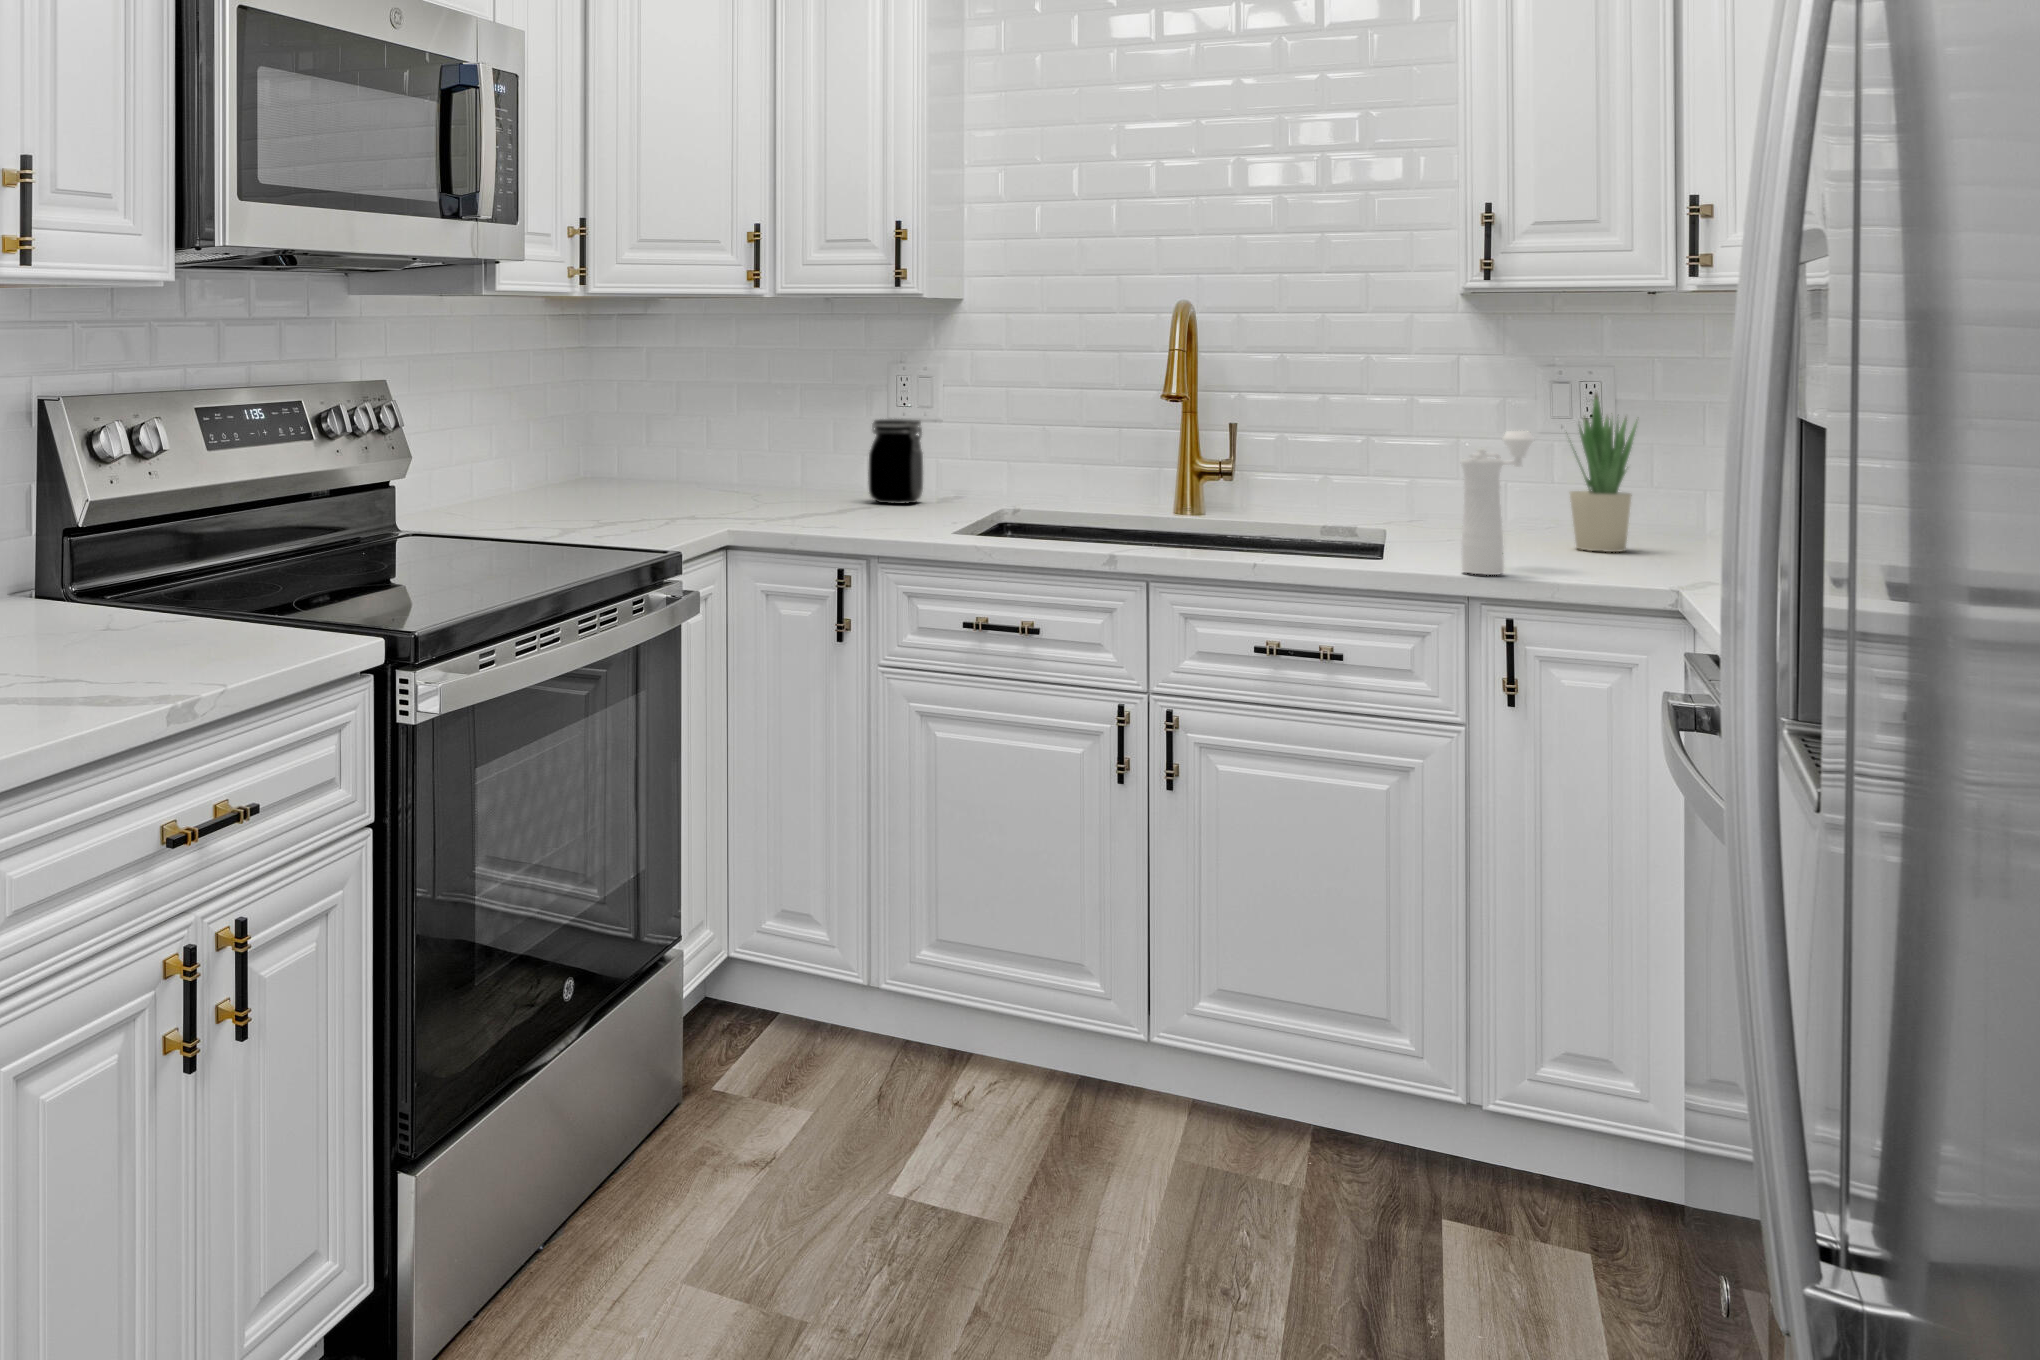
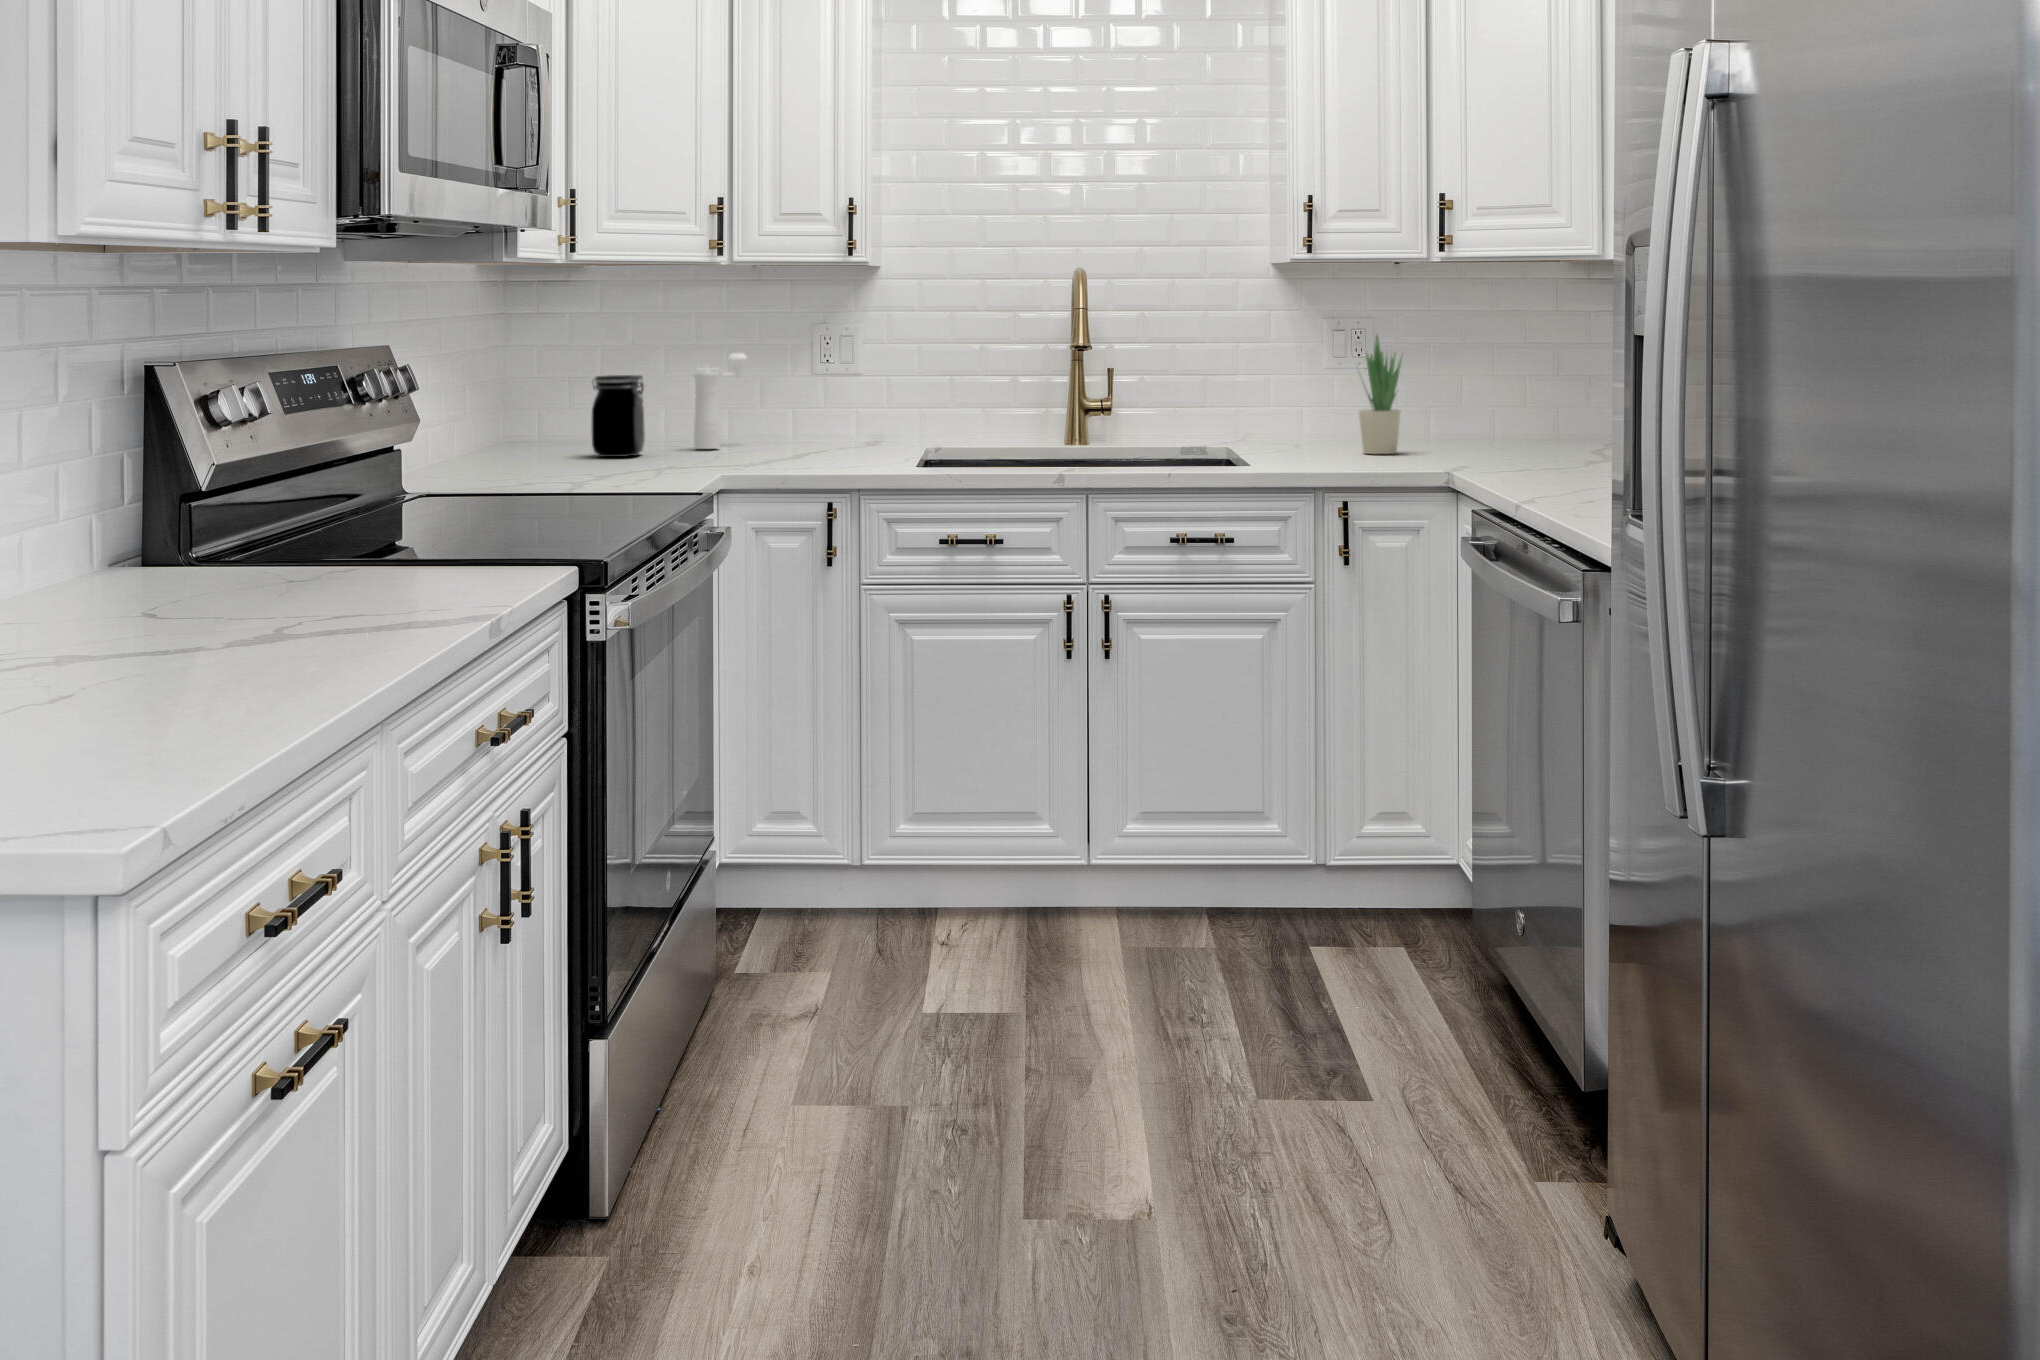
jar: present [868,419,923,504] -> present [591,375,645,457]
pepper mill: present [1461,431,1534,575] -> present [693,353,747,449]

